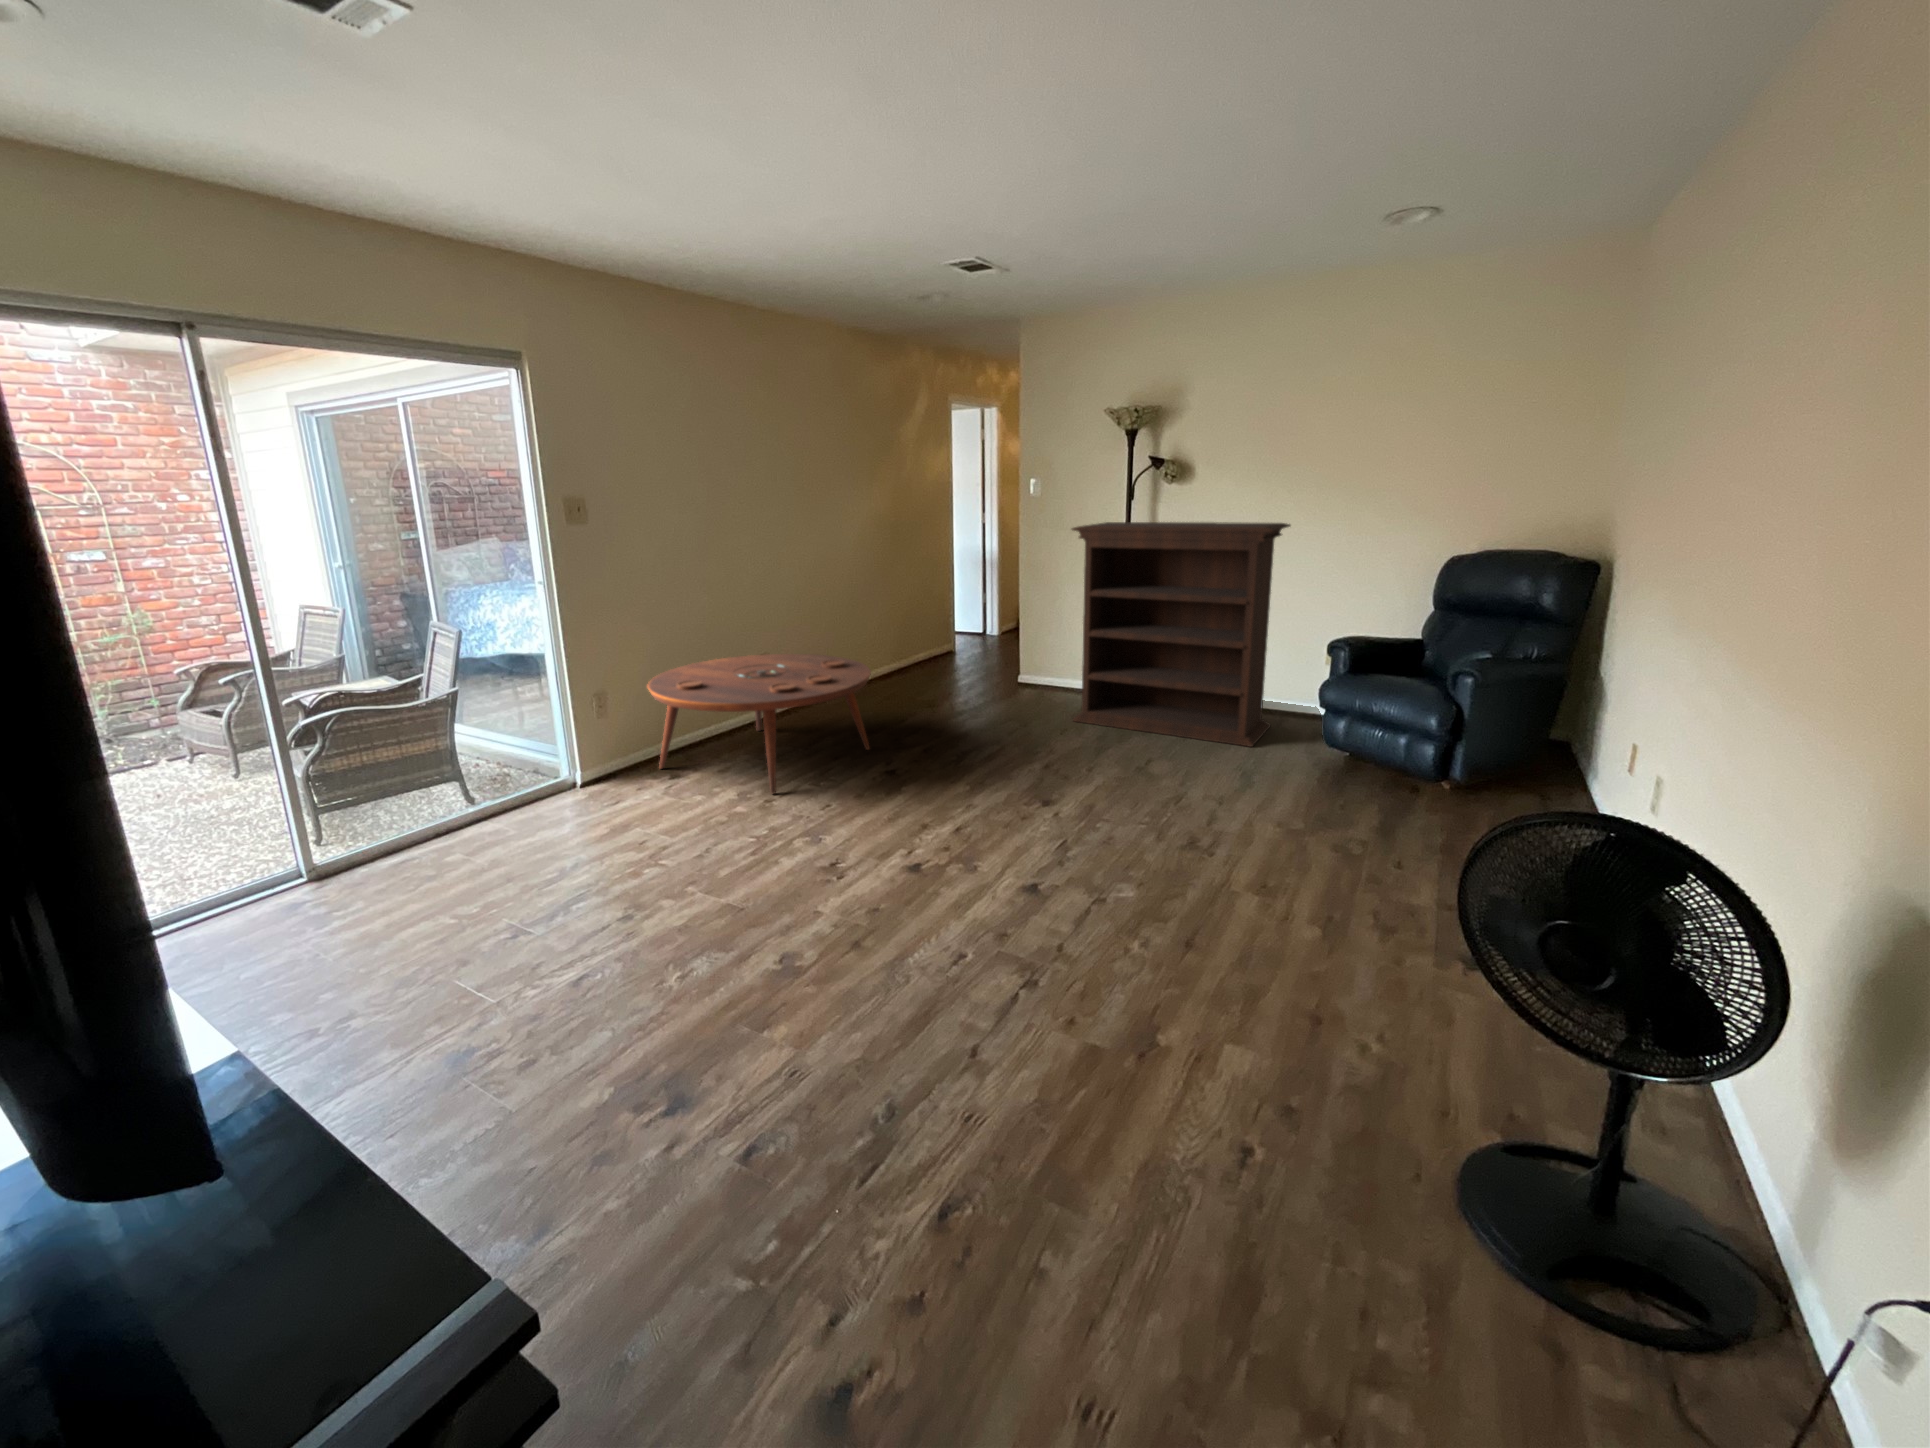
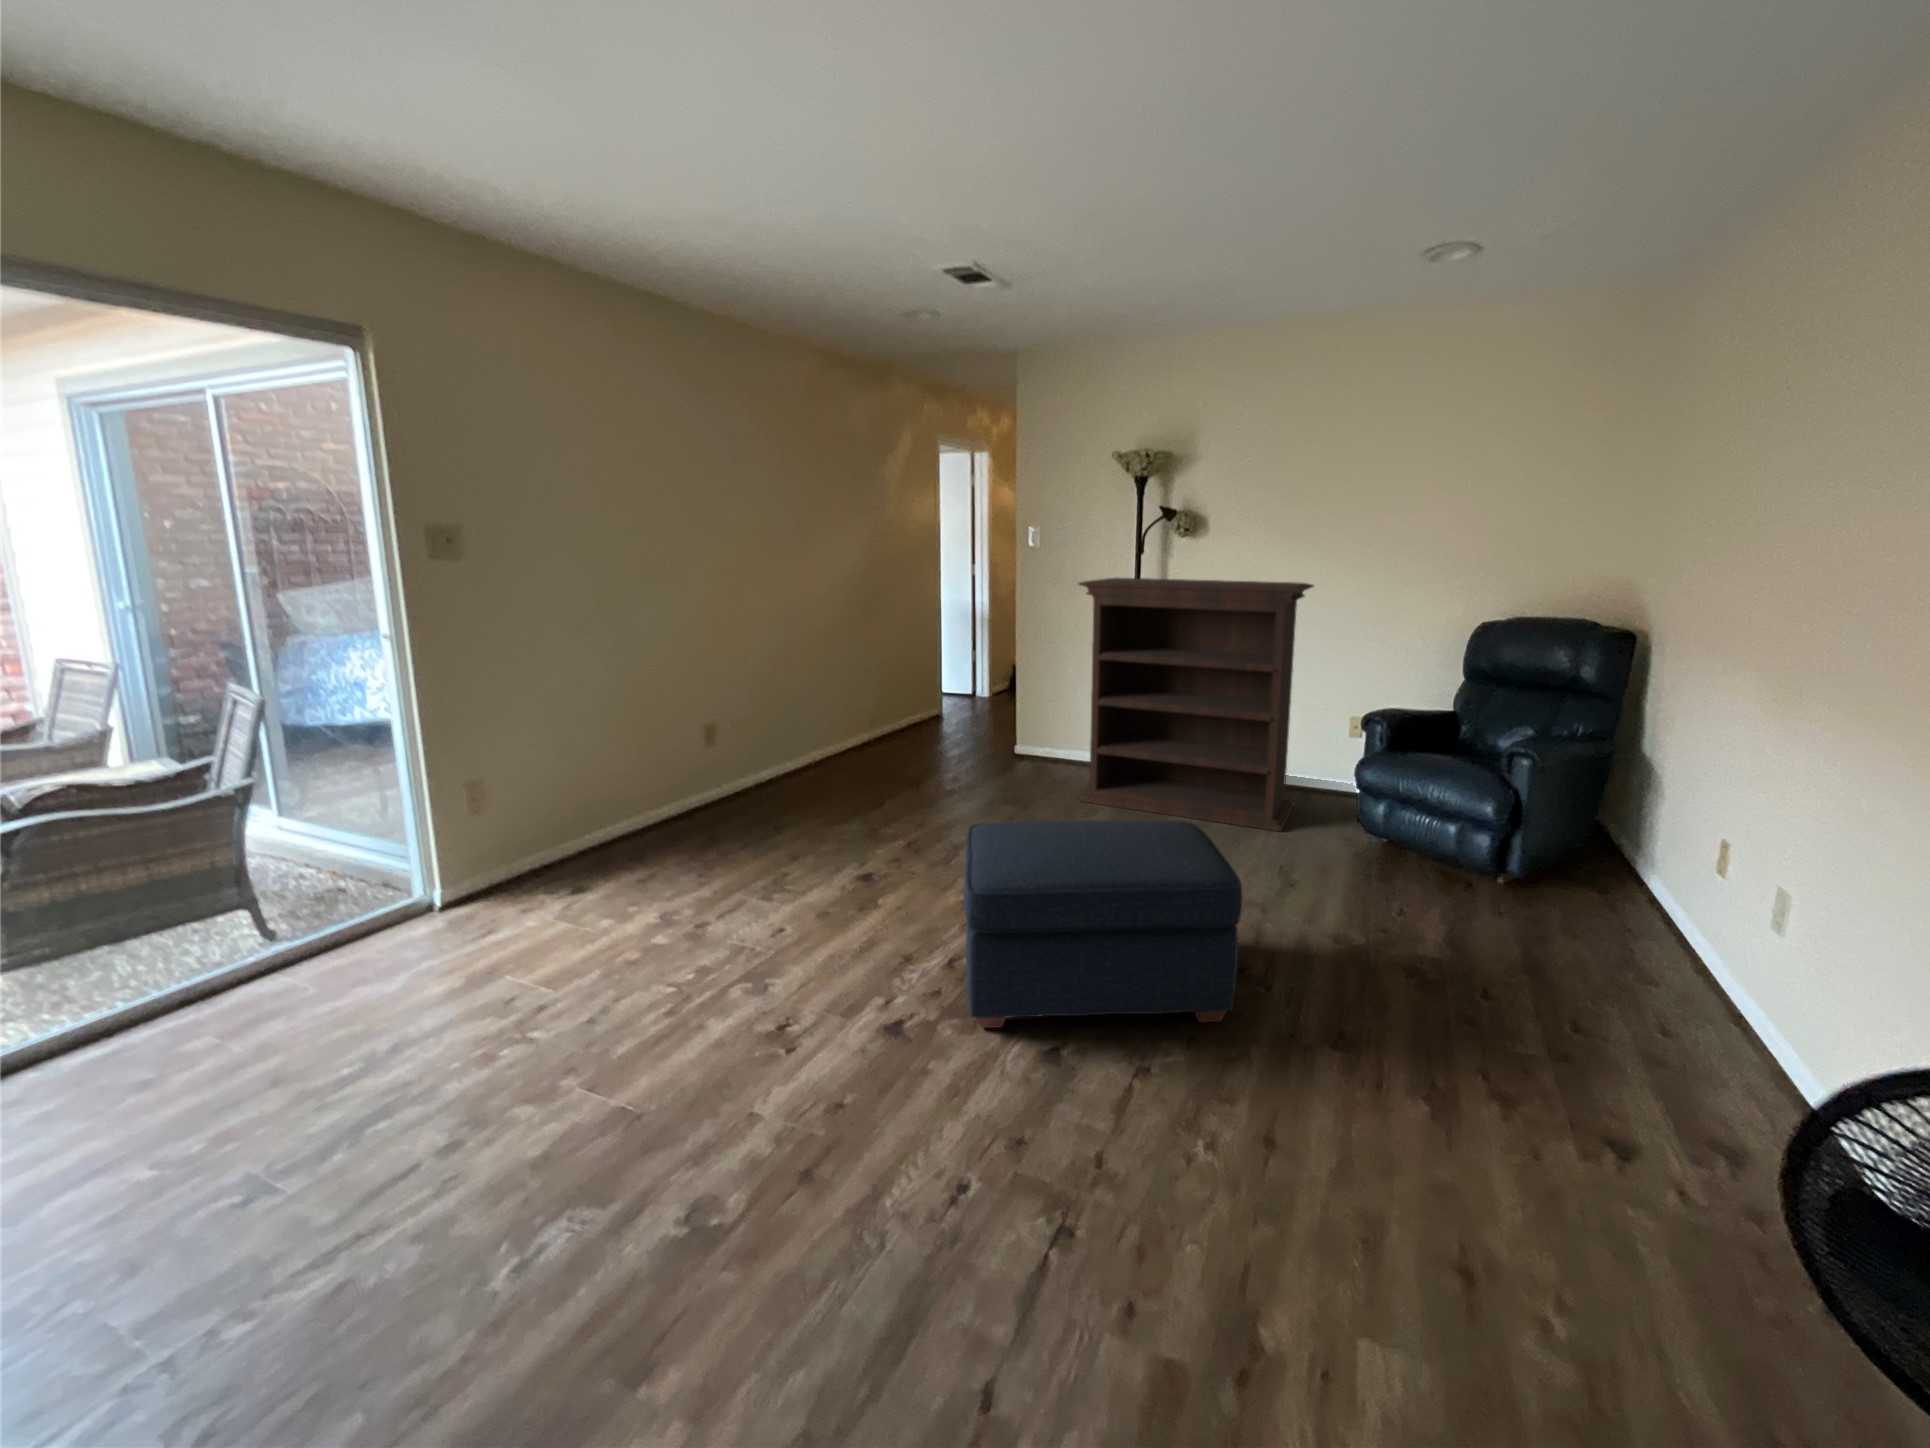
coffee table: present [647,654,871,794] -> none [546,725,843,912]
ottoman: none [966,723,1184,875] -> present [964,820,1242,1028]

